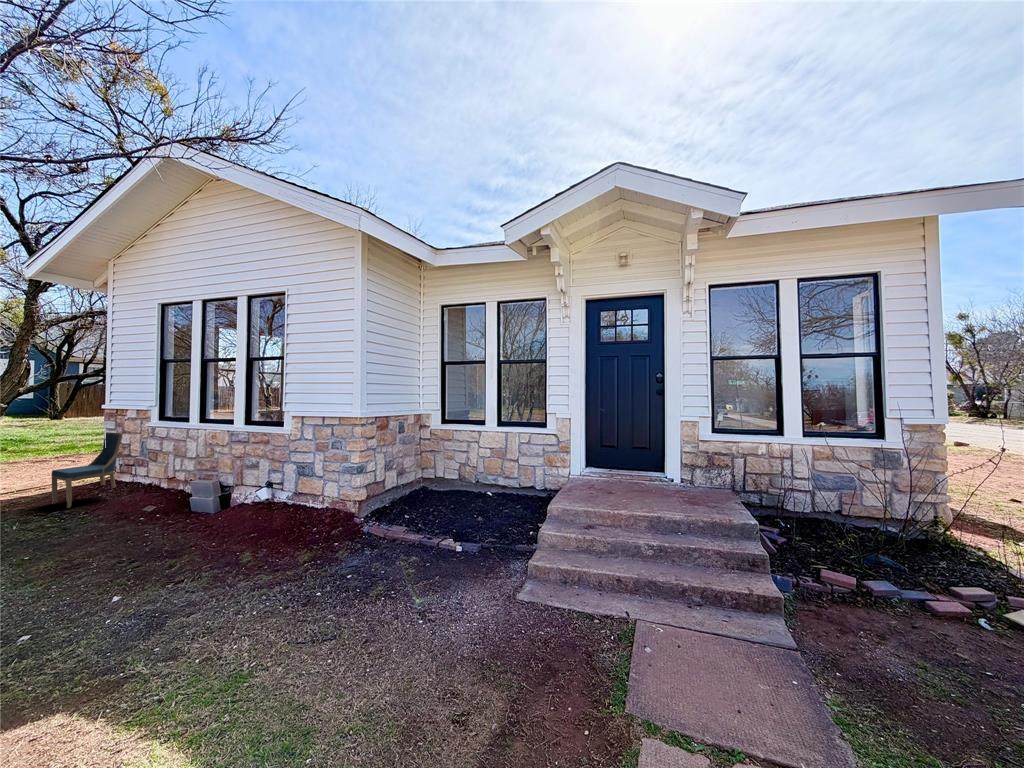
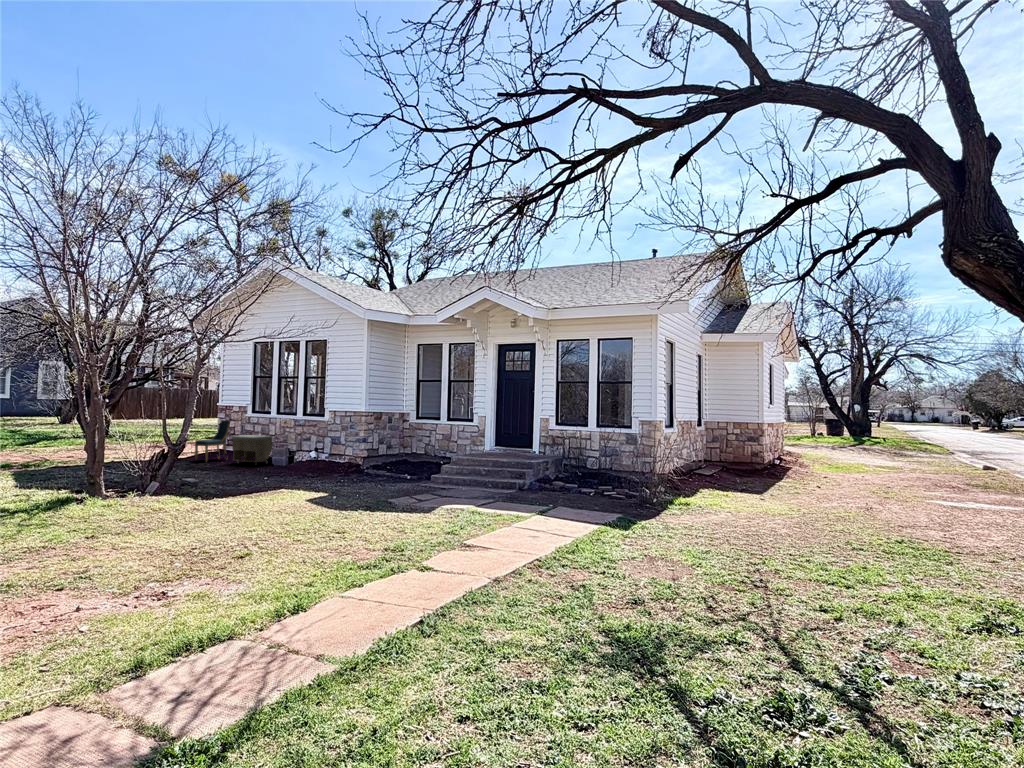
storage bench: none [113,457,193,513] -> present [232,435,273,464]

